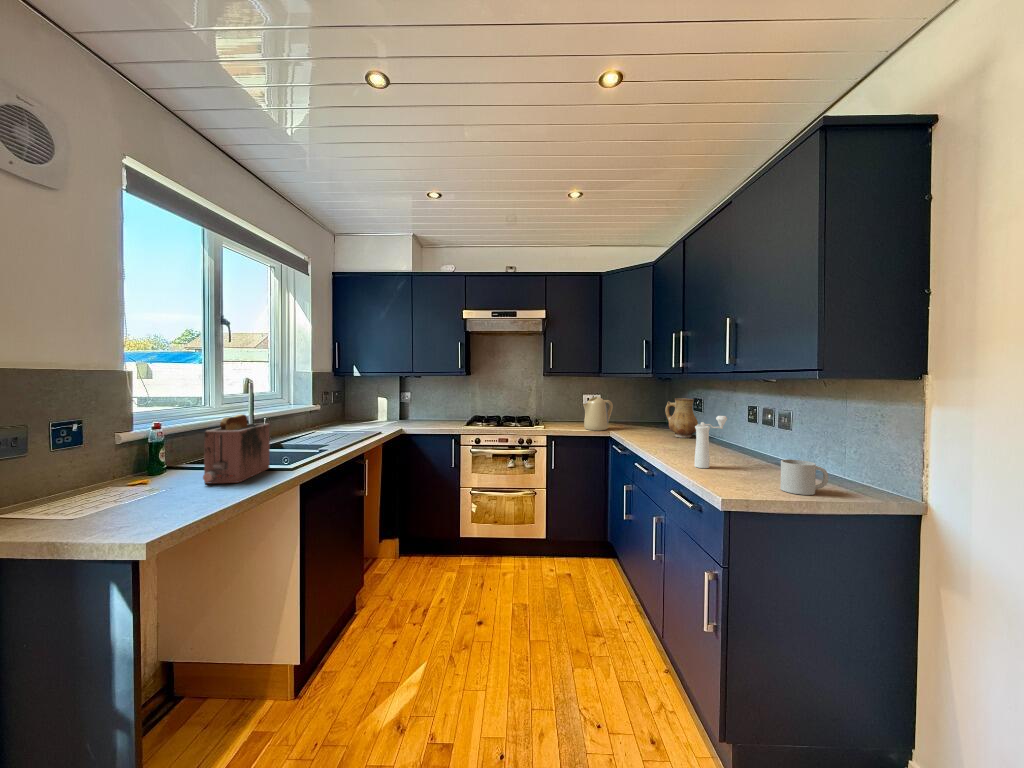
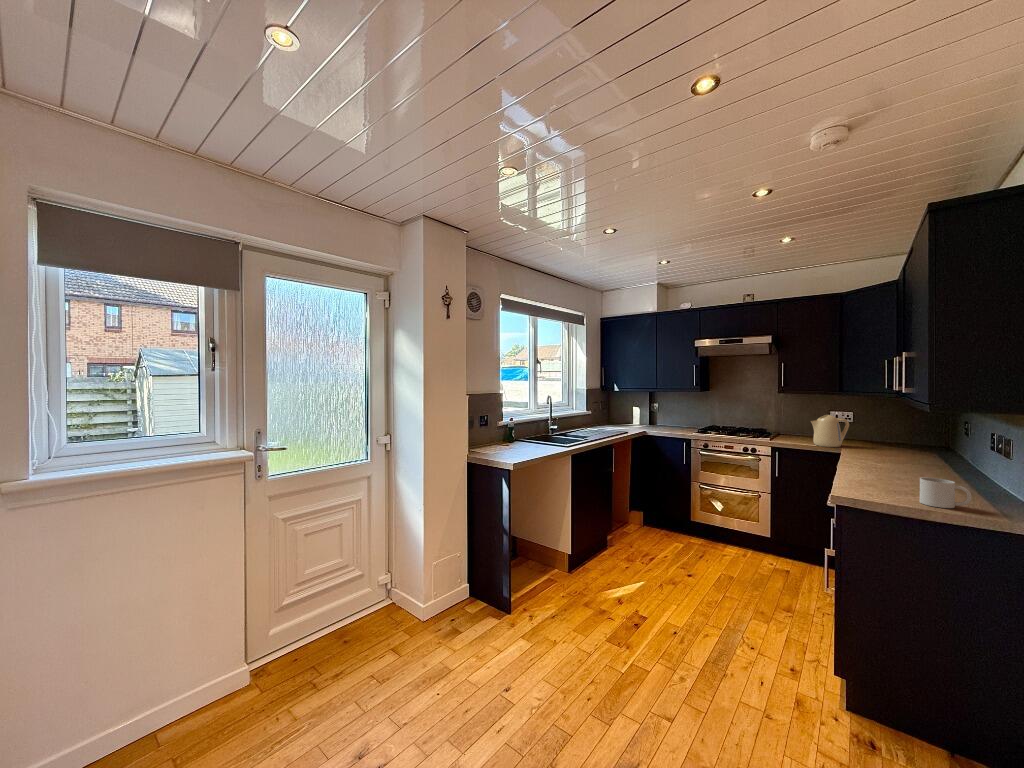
ceramic pitcher: present [665,398,698,438] -> none [904,420,946,462]
toaster: present [203,414,270,484] -> none [530,416,558,450]
pepper mill: present [695,416,727,468] -> none [869,438,911,482]

